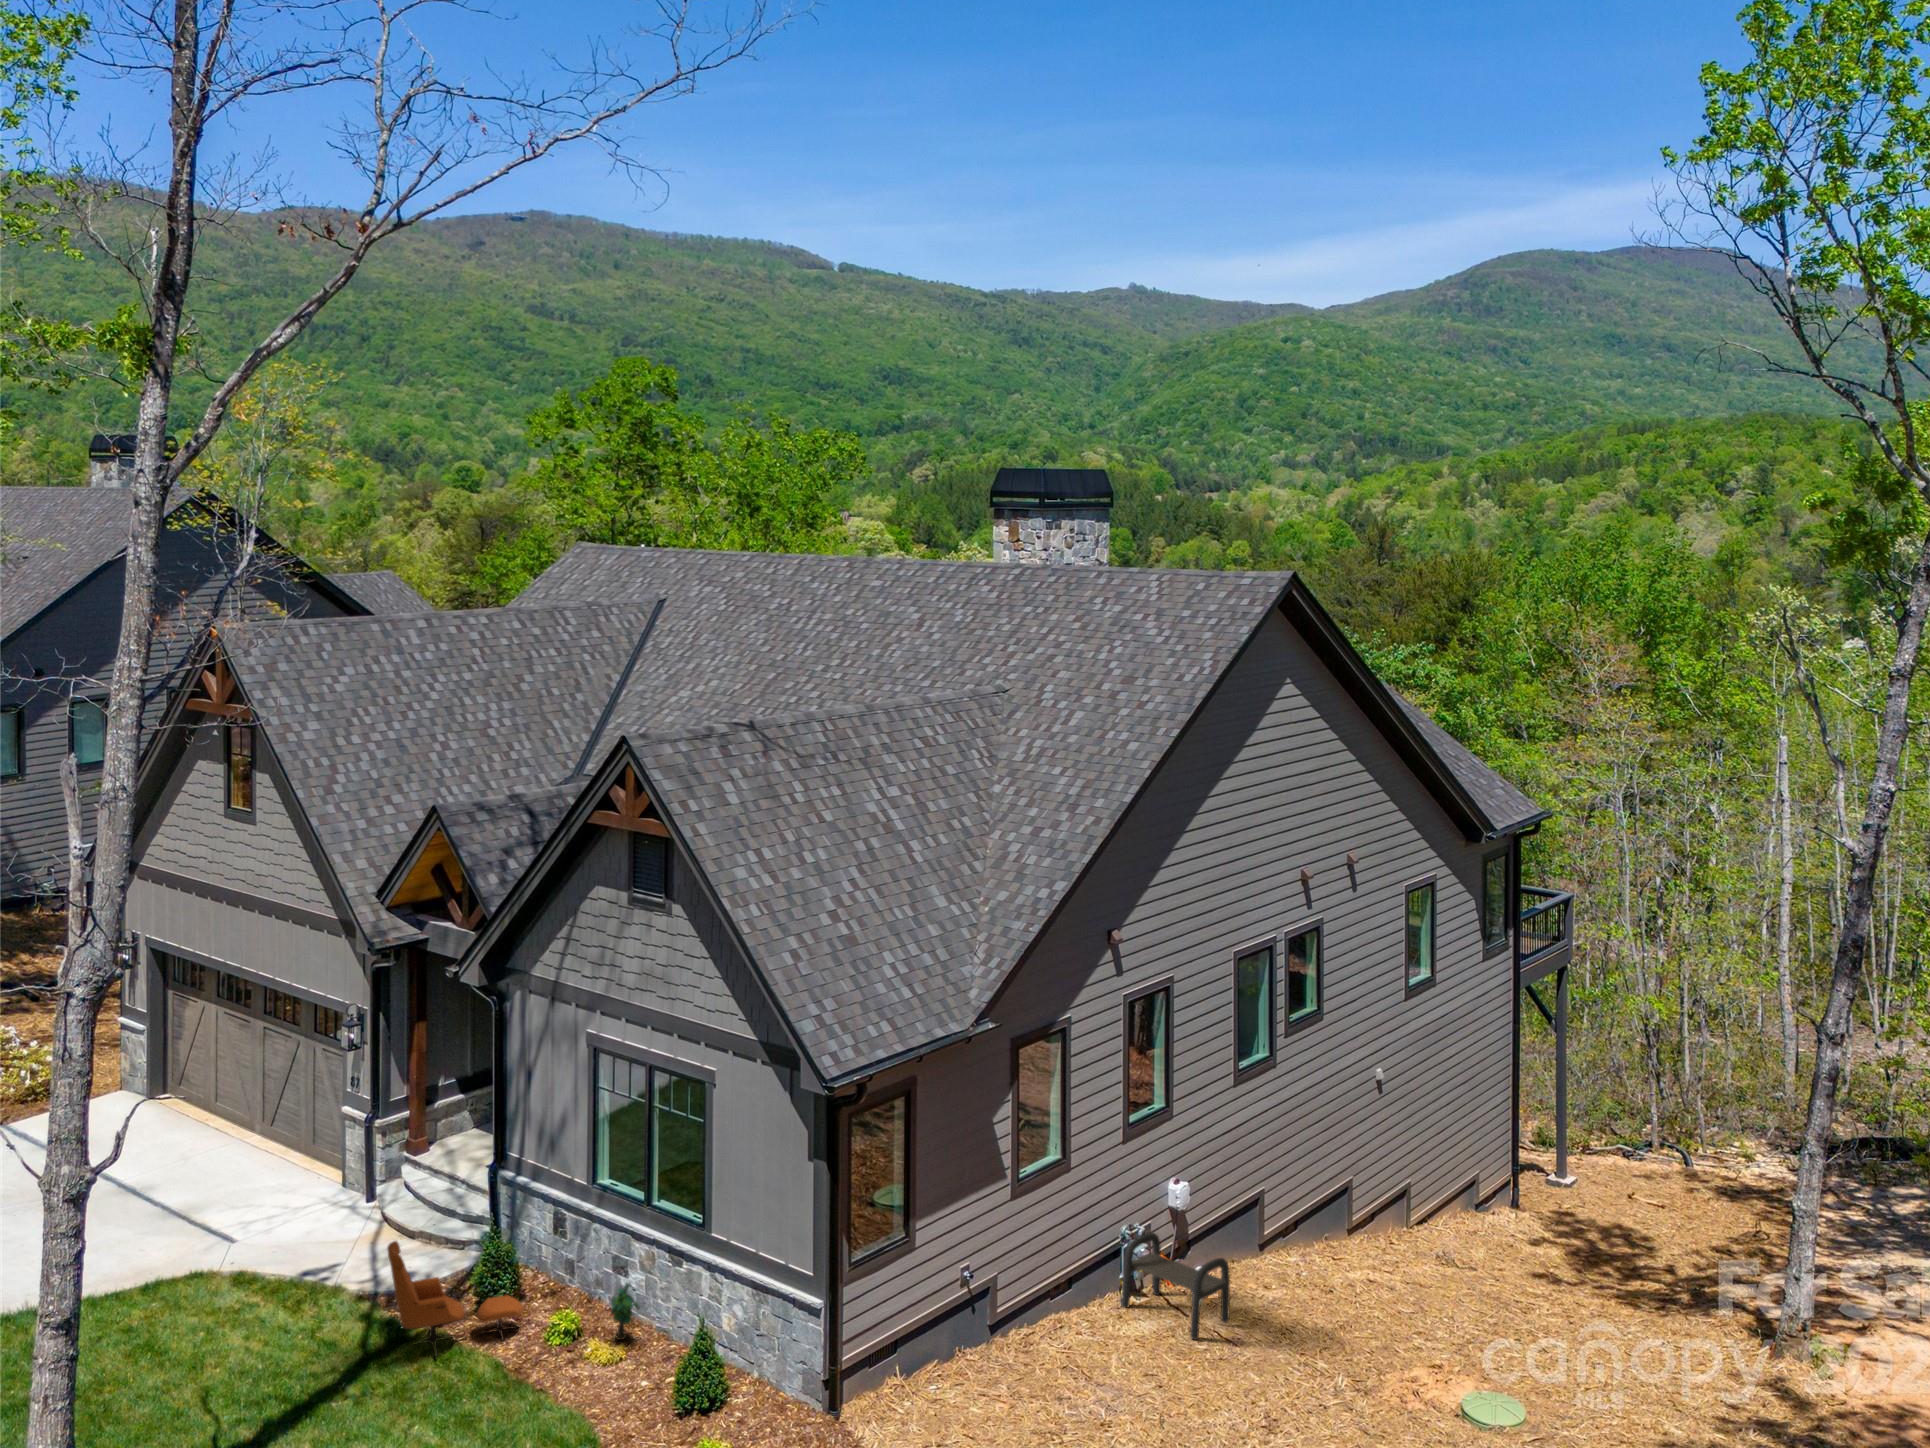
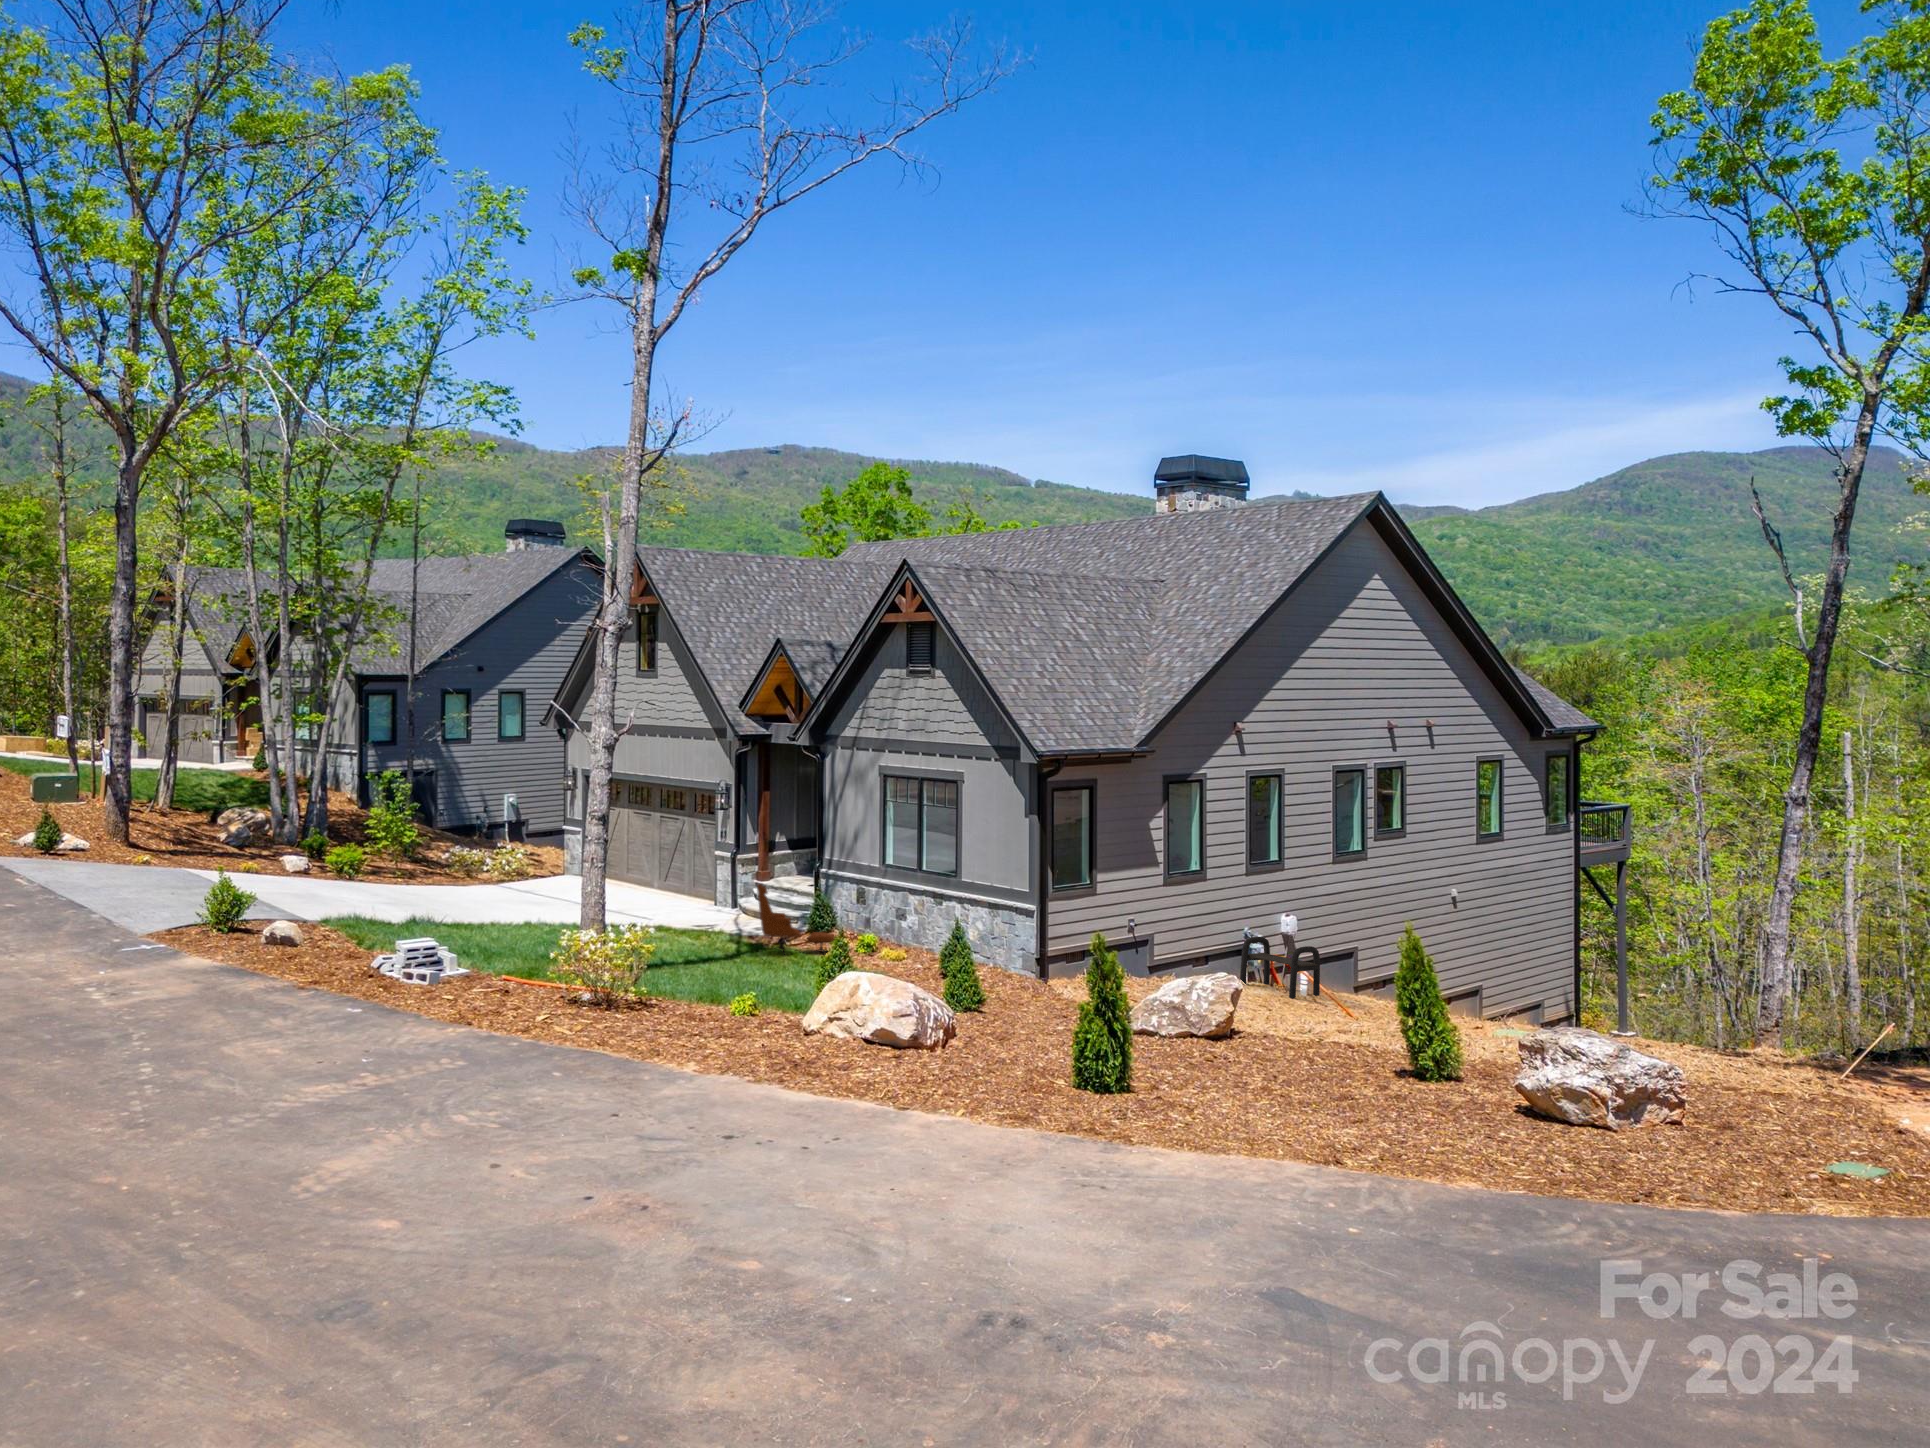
decorative plant: present [610,1283,639,1340] -> none [890,923,911,960]

